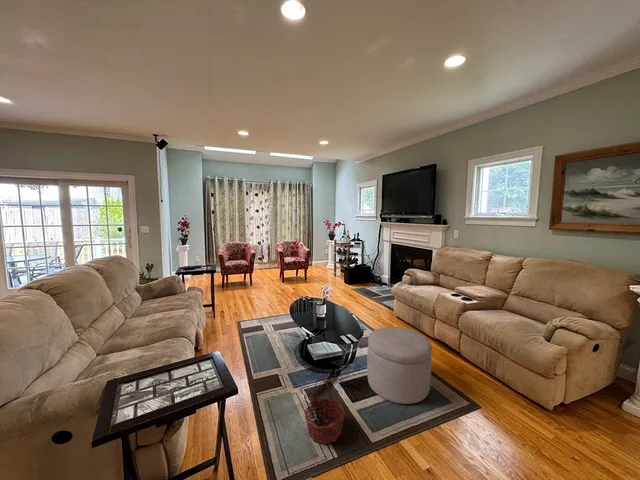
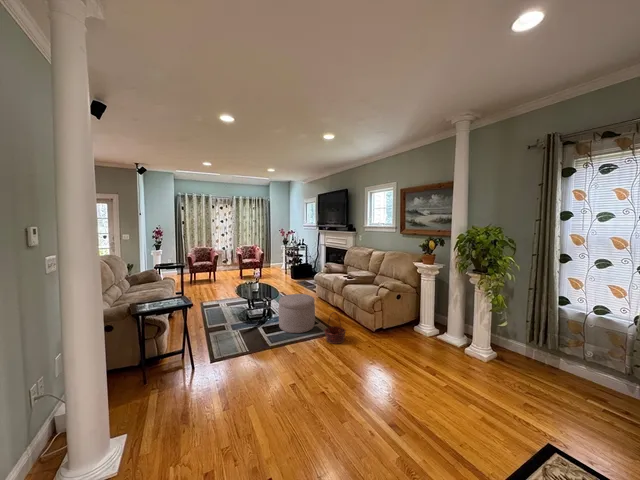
basket: present [305,378,345,444] -> present [325,312,346,344]

